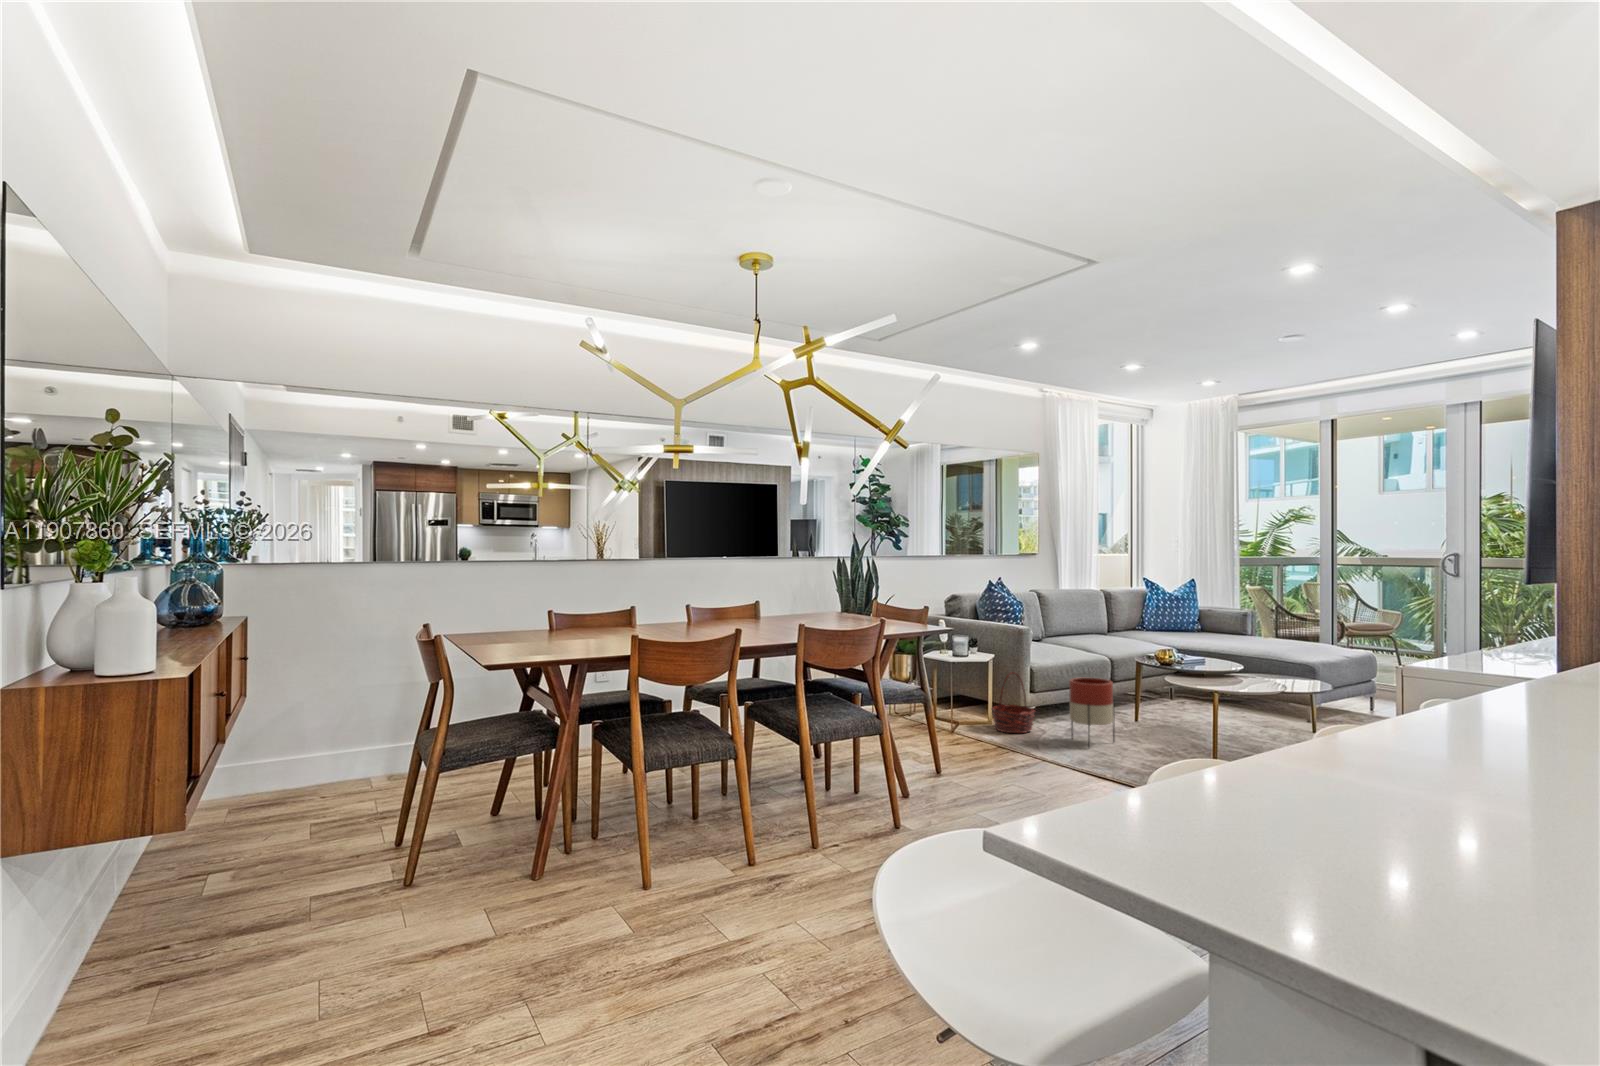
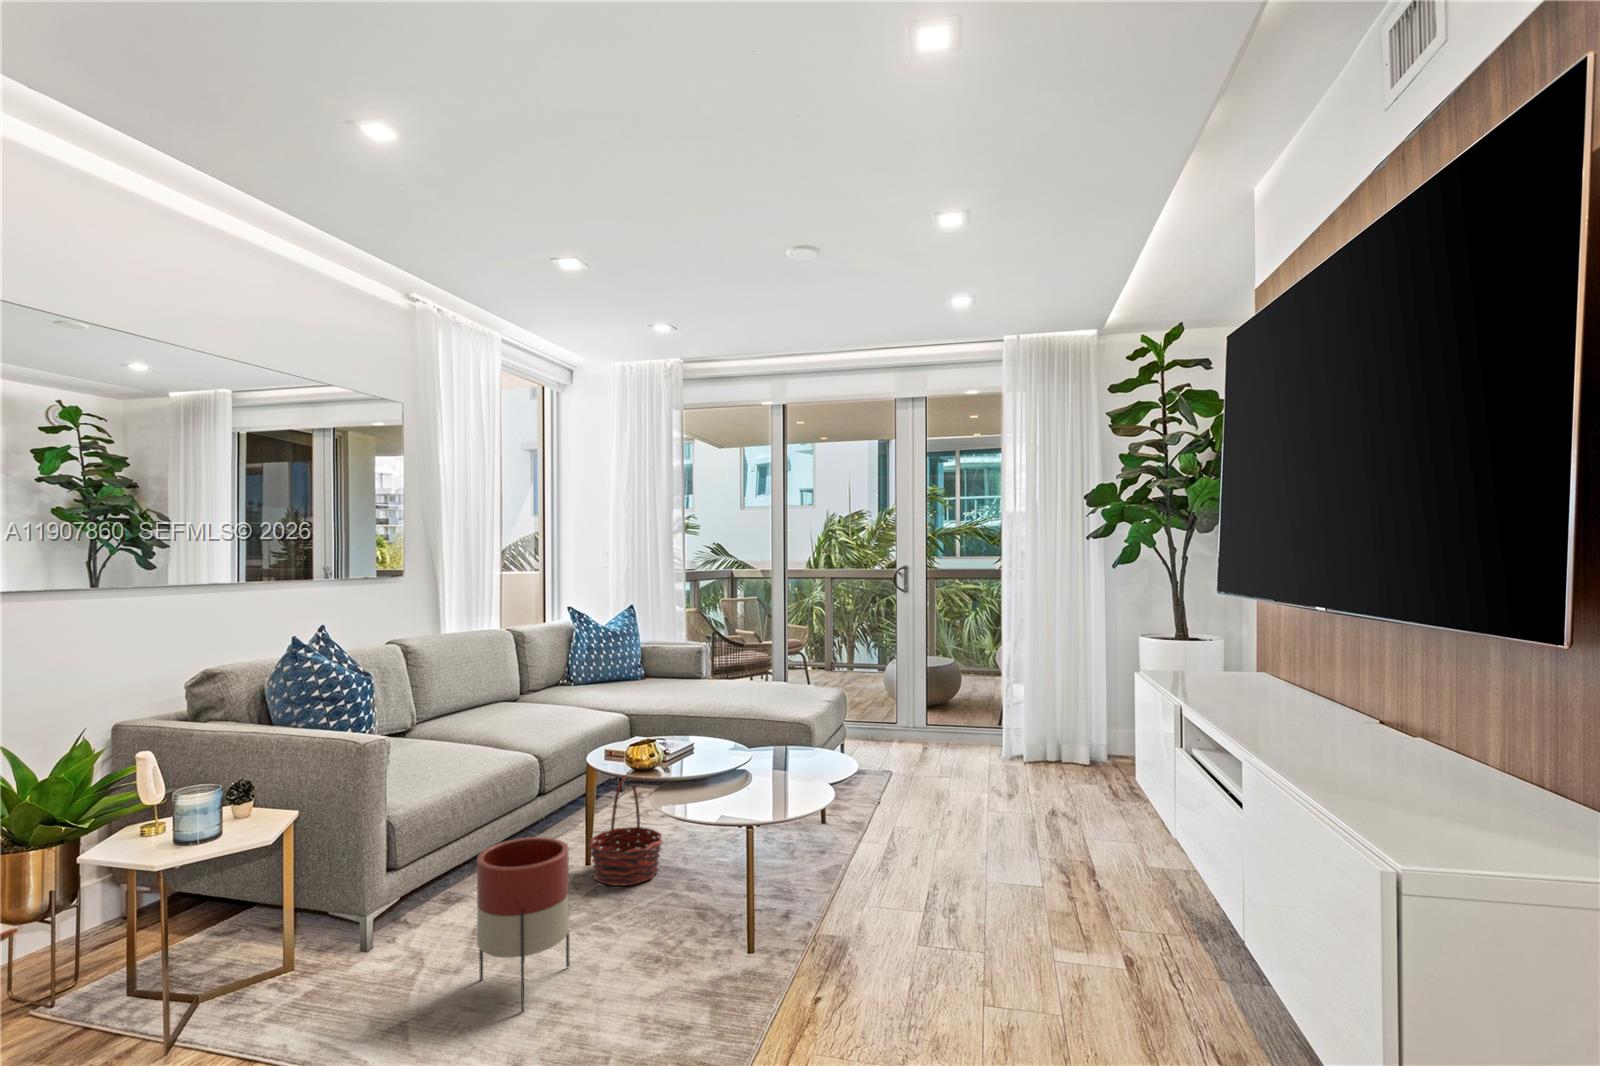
basket: present [992,672,1035,733] -> present [589,776,662,886]

